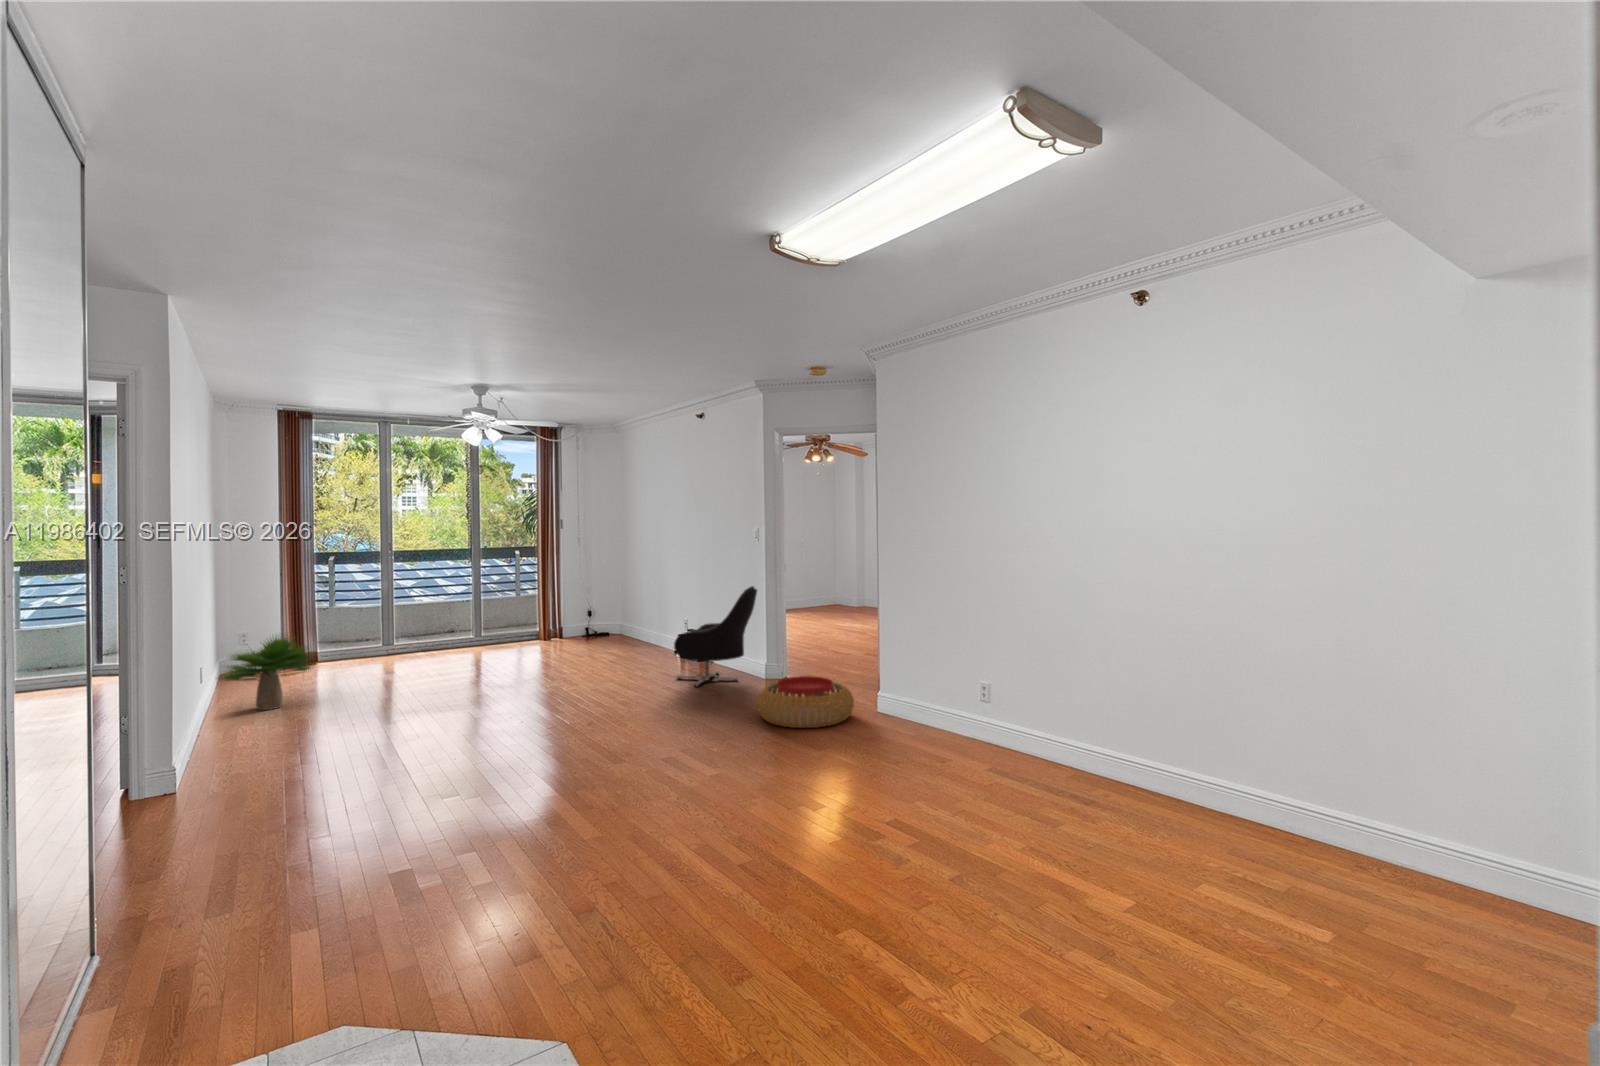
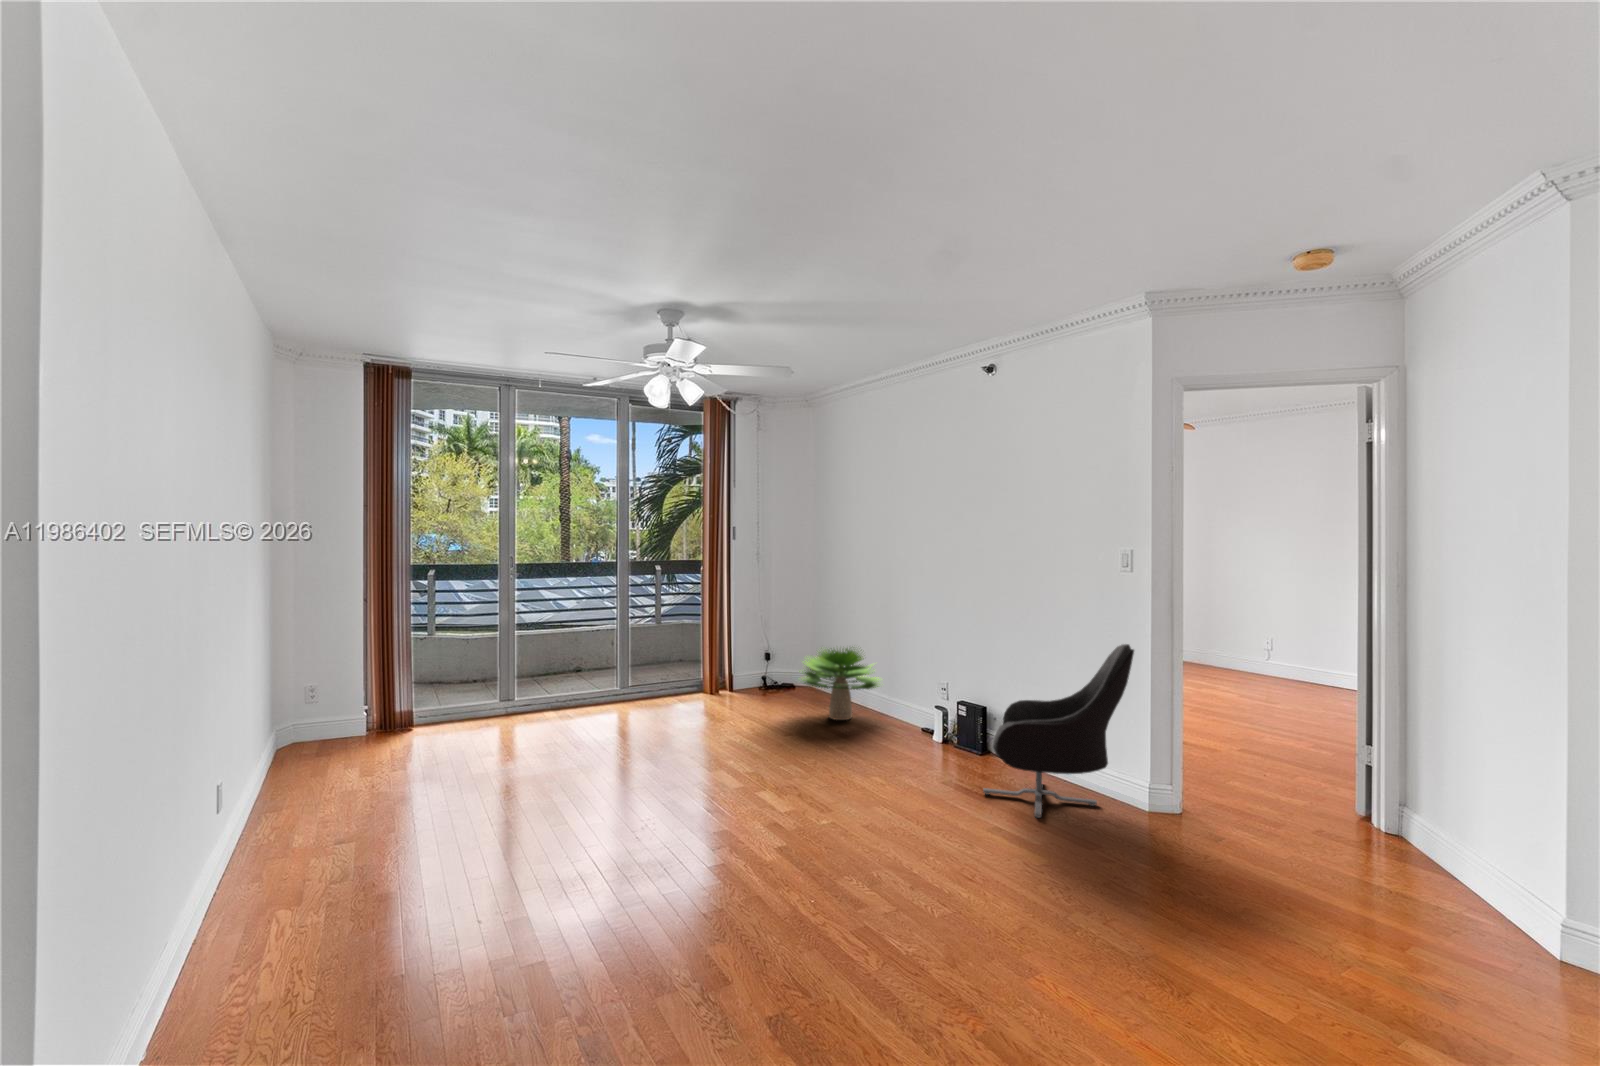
potted plant: present [221,634,315,710] -> present [802,648,880,720]
pouf: present [757,676,854,728] -> none [1263,846,1517,991]

